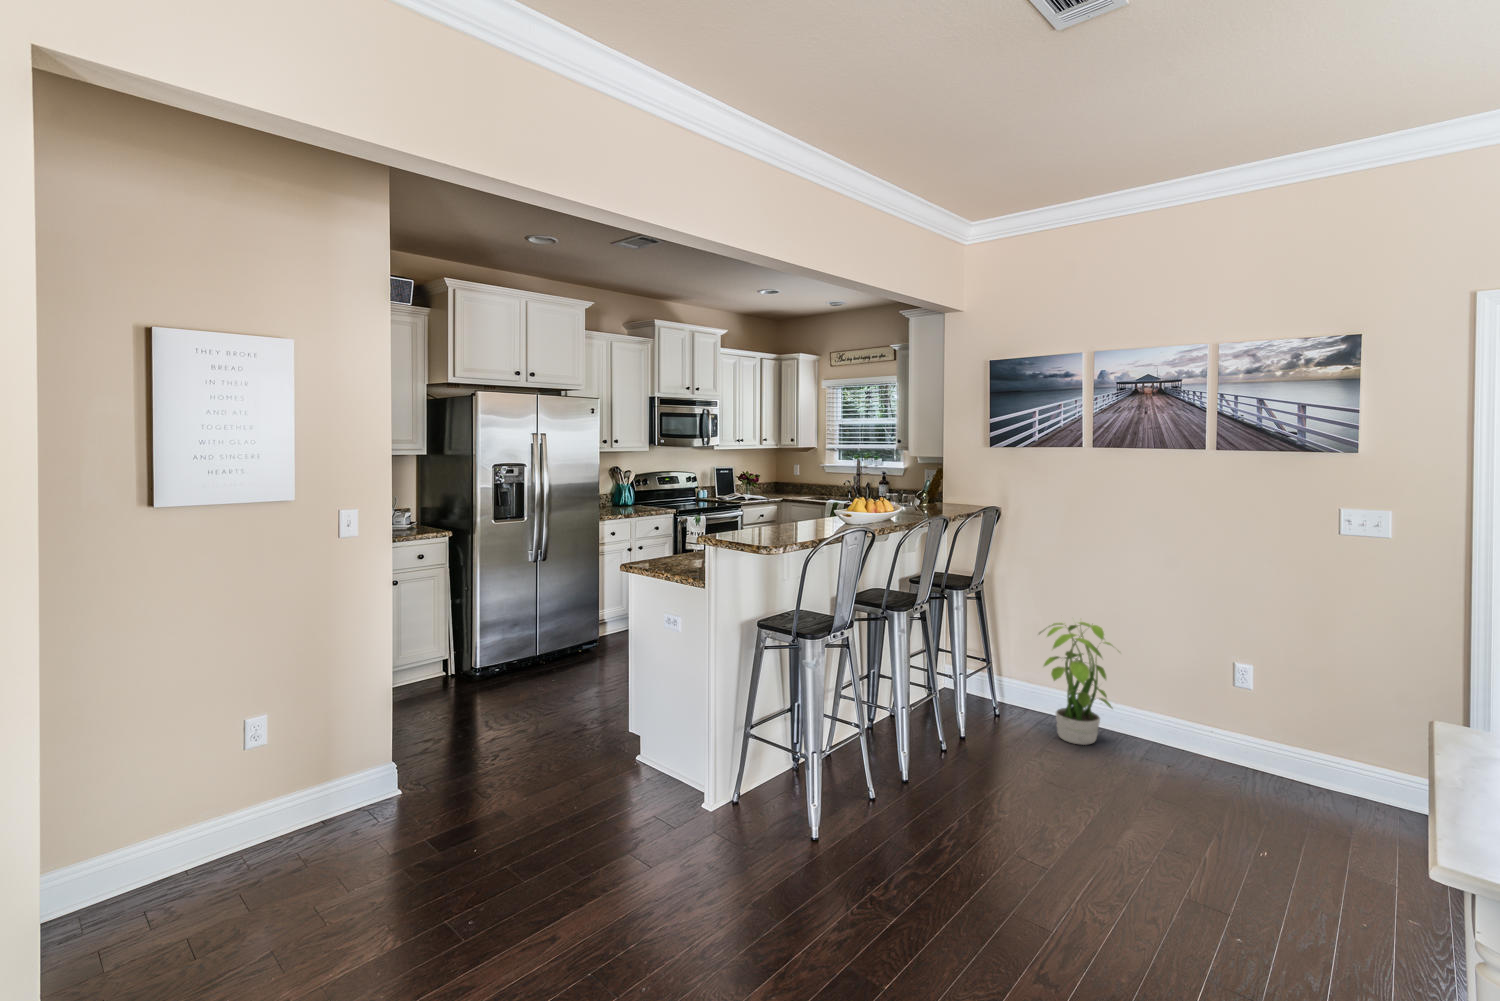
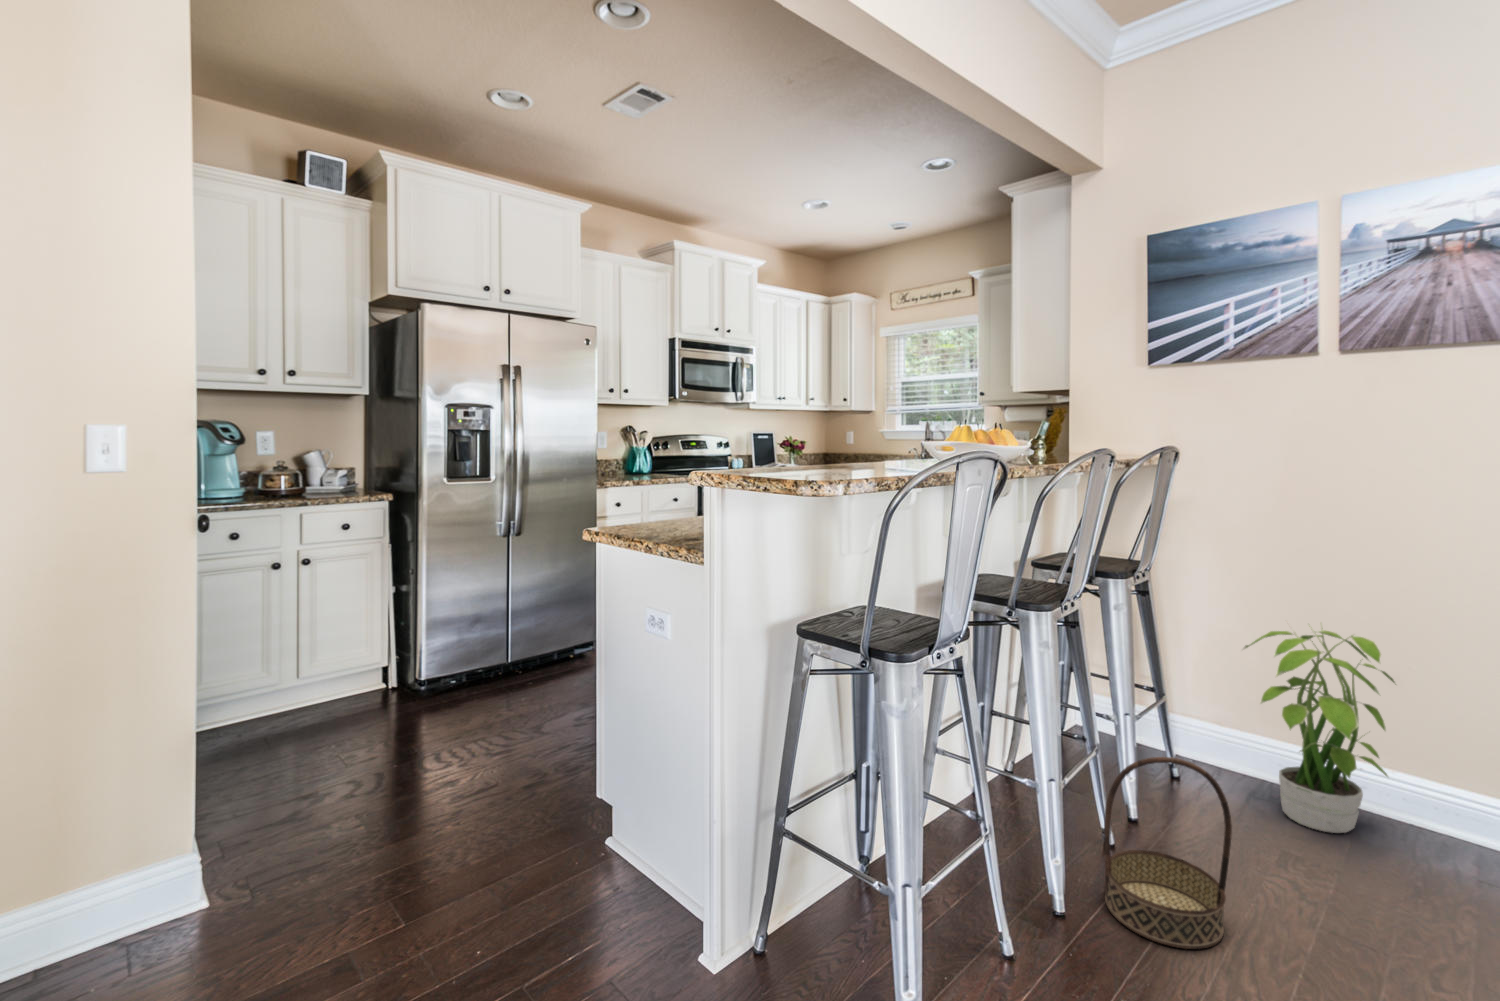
basket: none [933,693,1000,796] -> present [1104,757,1232,949]

